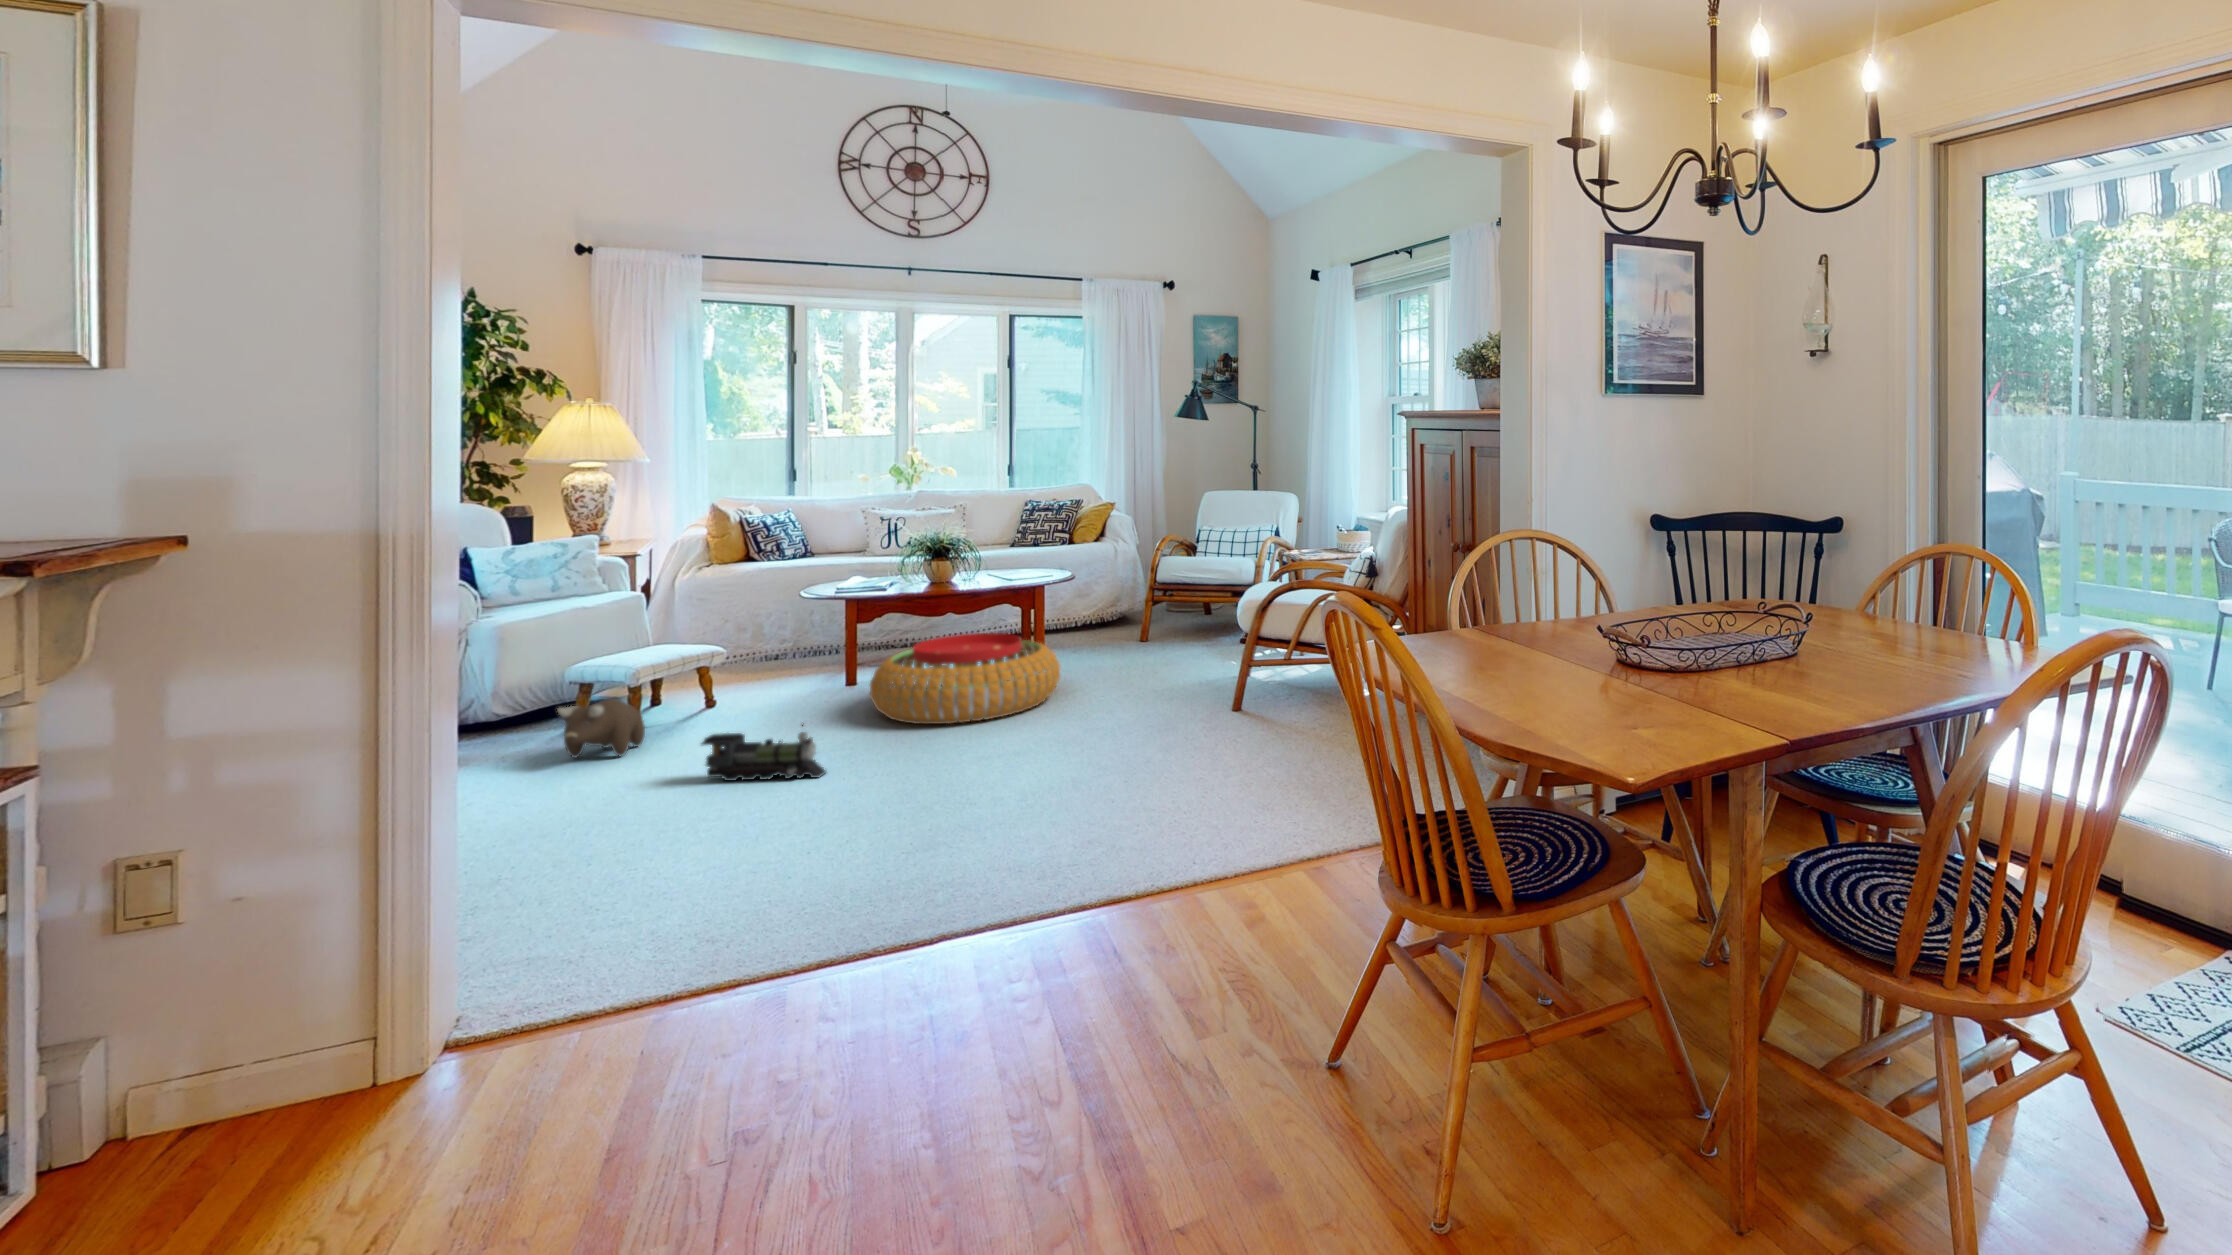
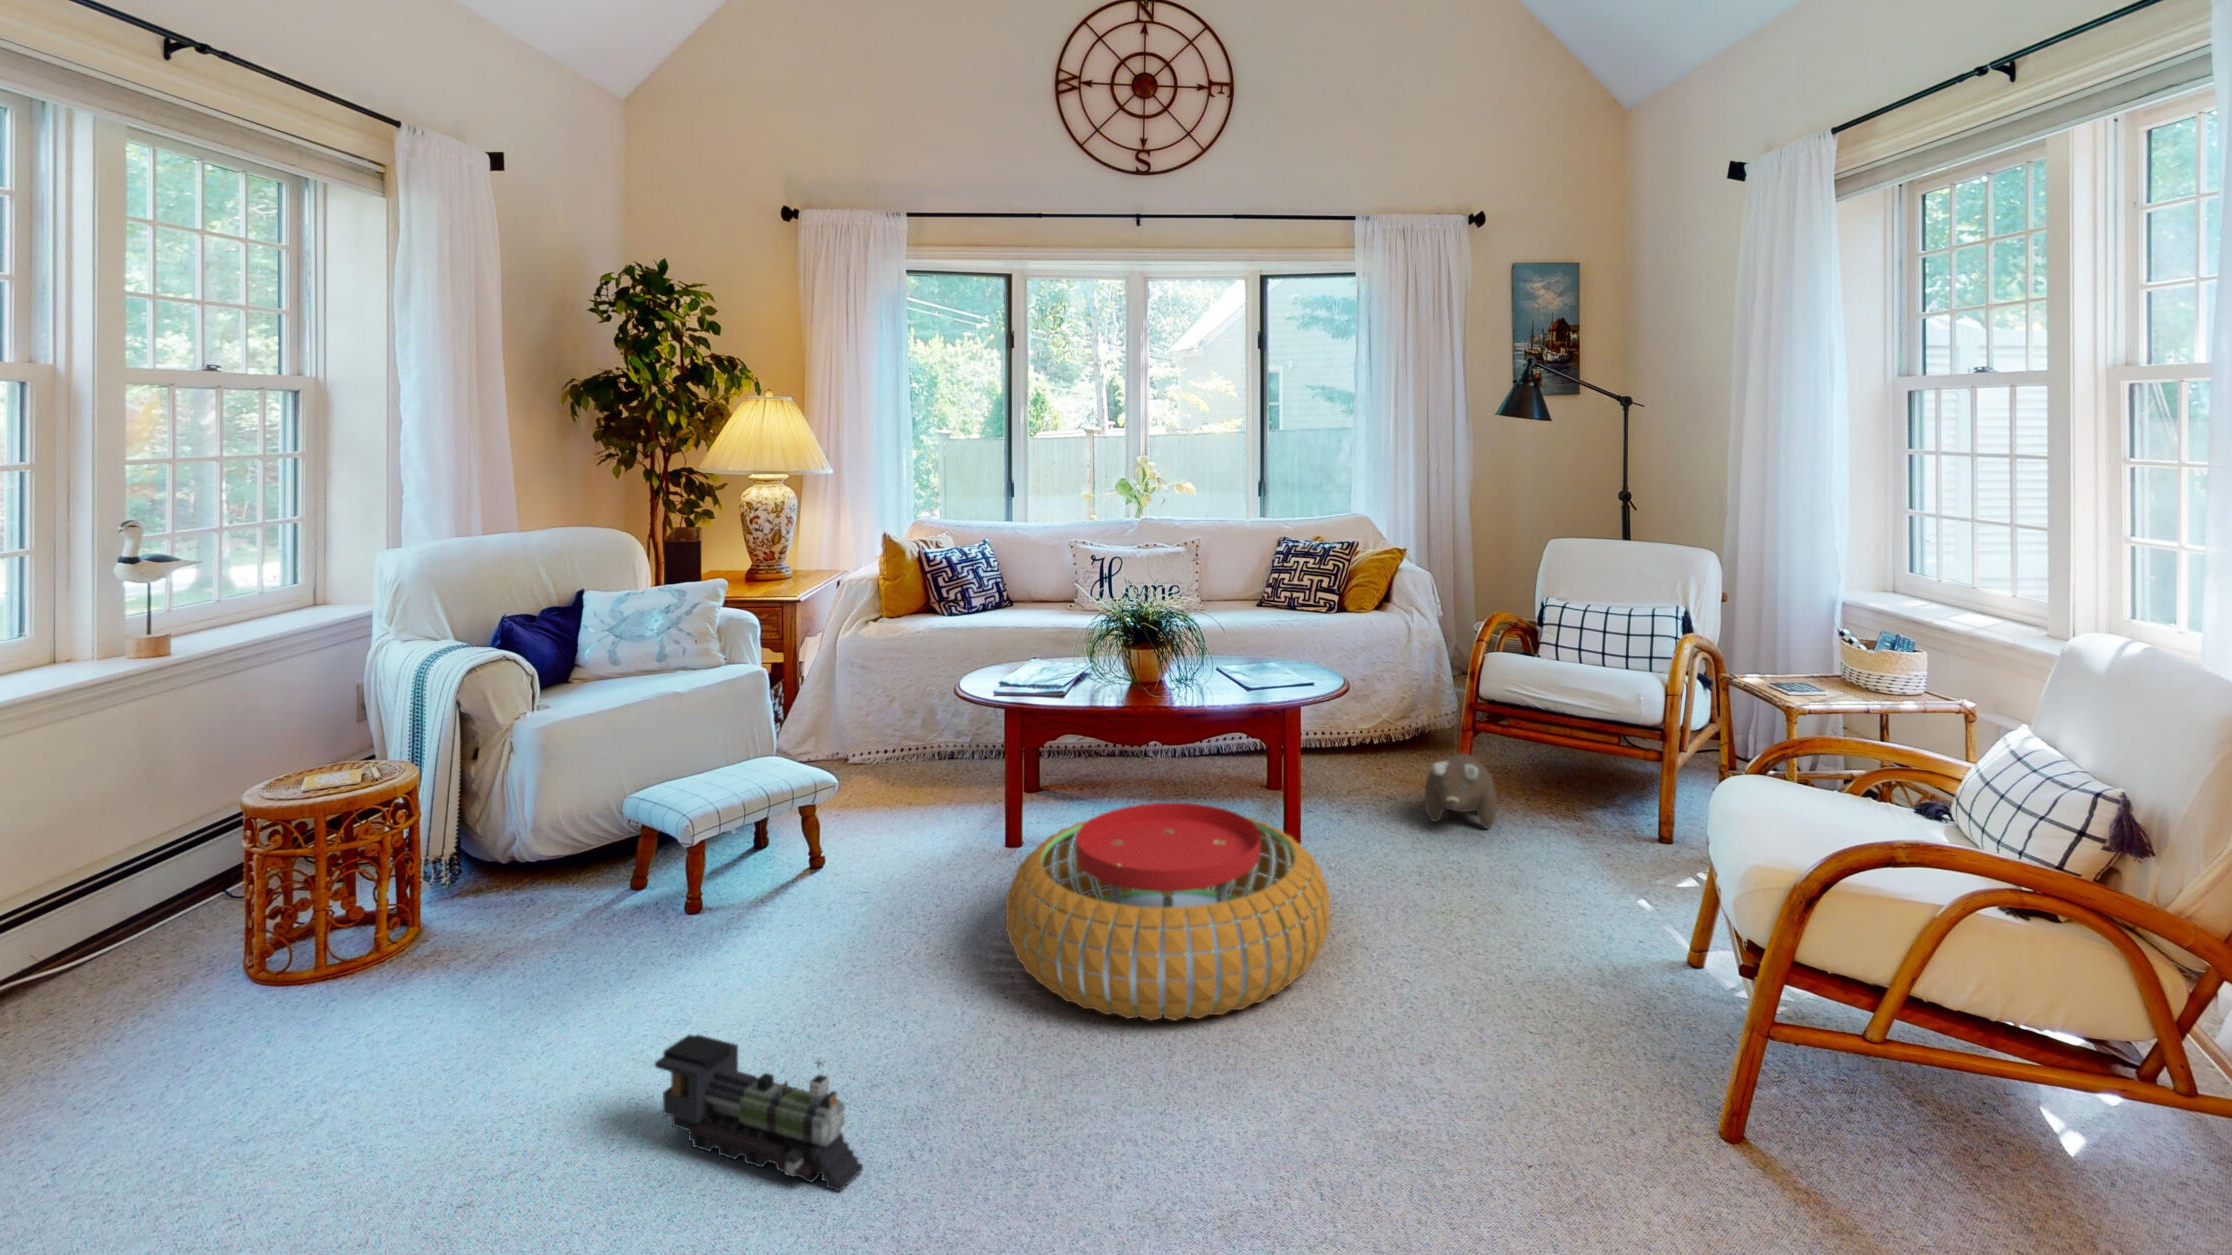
plush toy: present [558,699,645,758] -> present [1424,754,1497,829]

